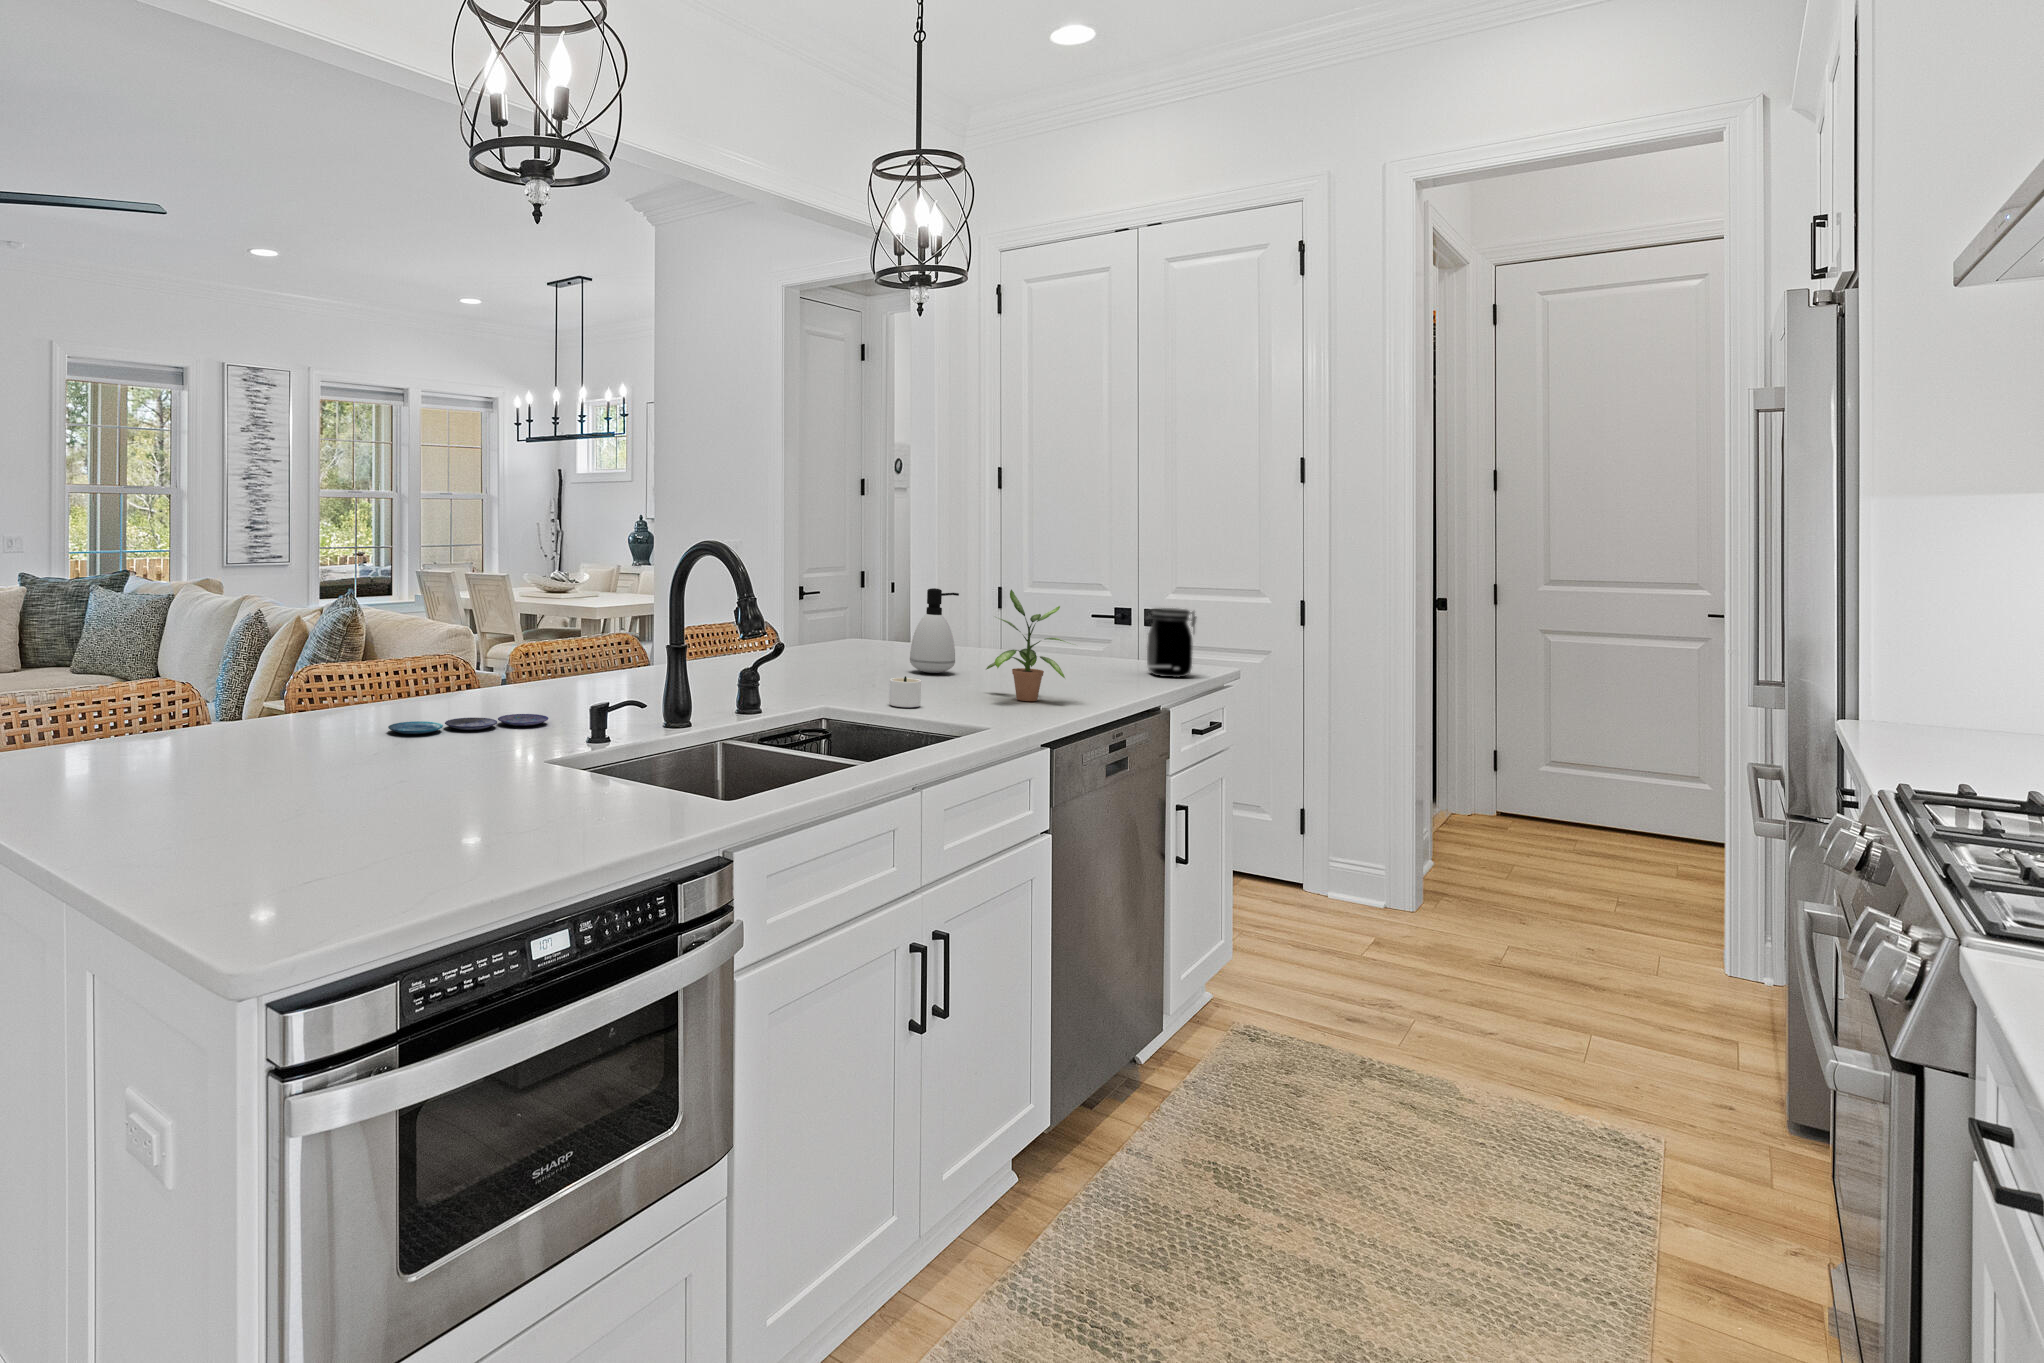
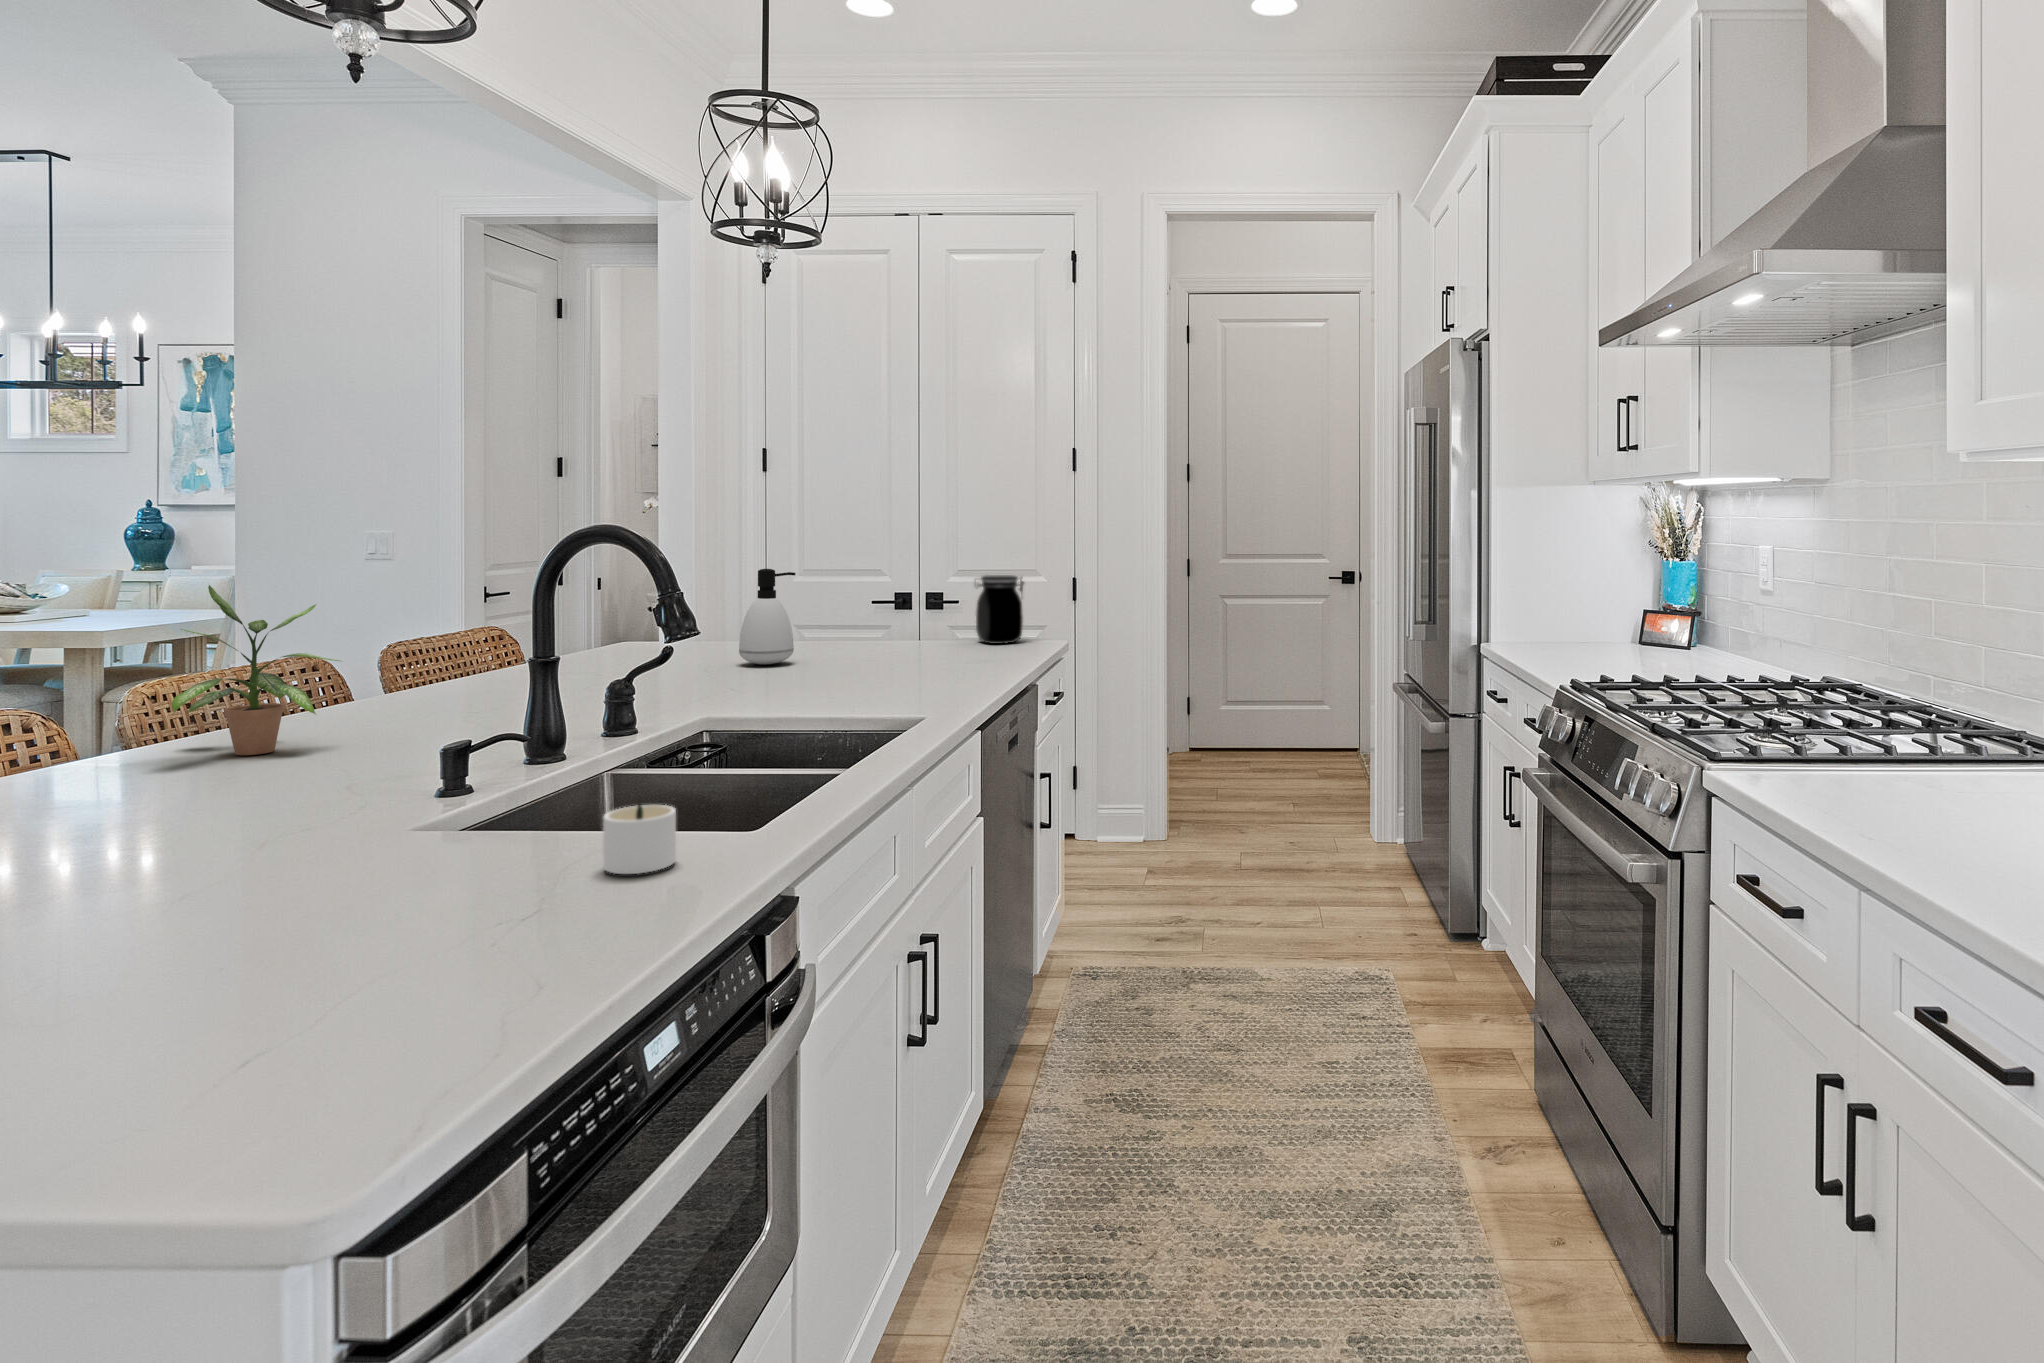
potted plant: present [986,589,1068,701] -> present [172,585,340,755]
candle: present [889,676,921,707] -> present [603,805,676,874]
plate: present [388,714,548,734] -> none [82,776,356,836]

